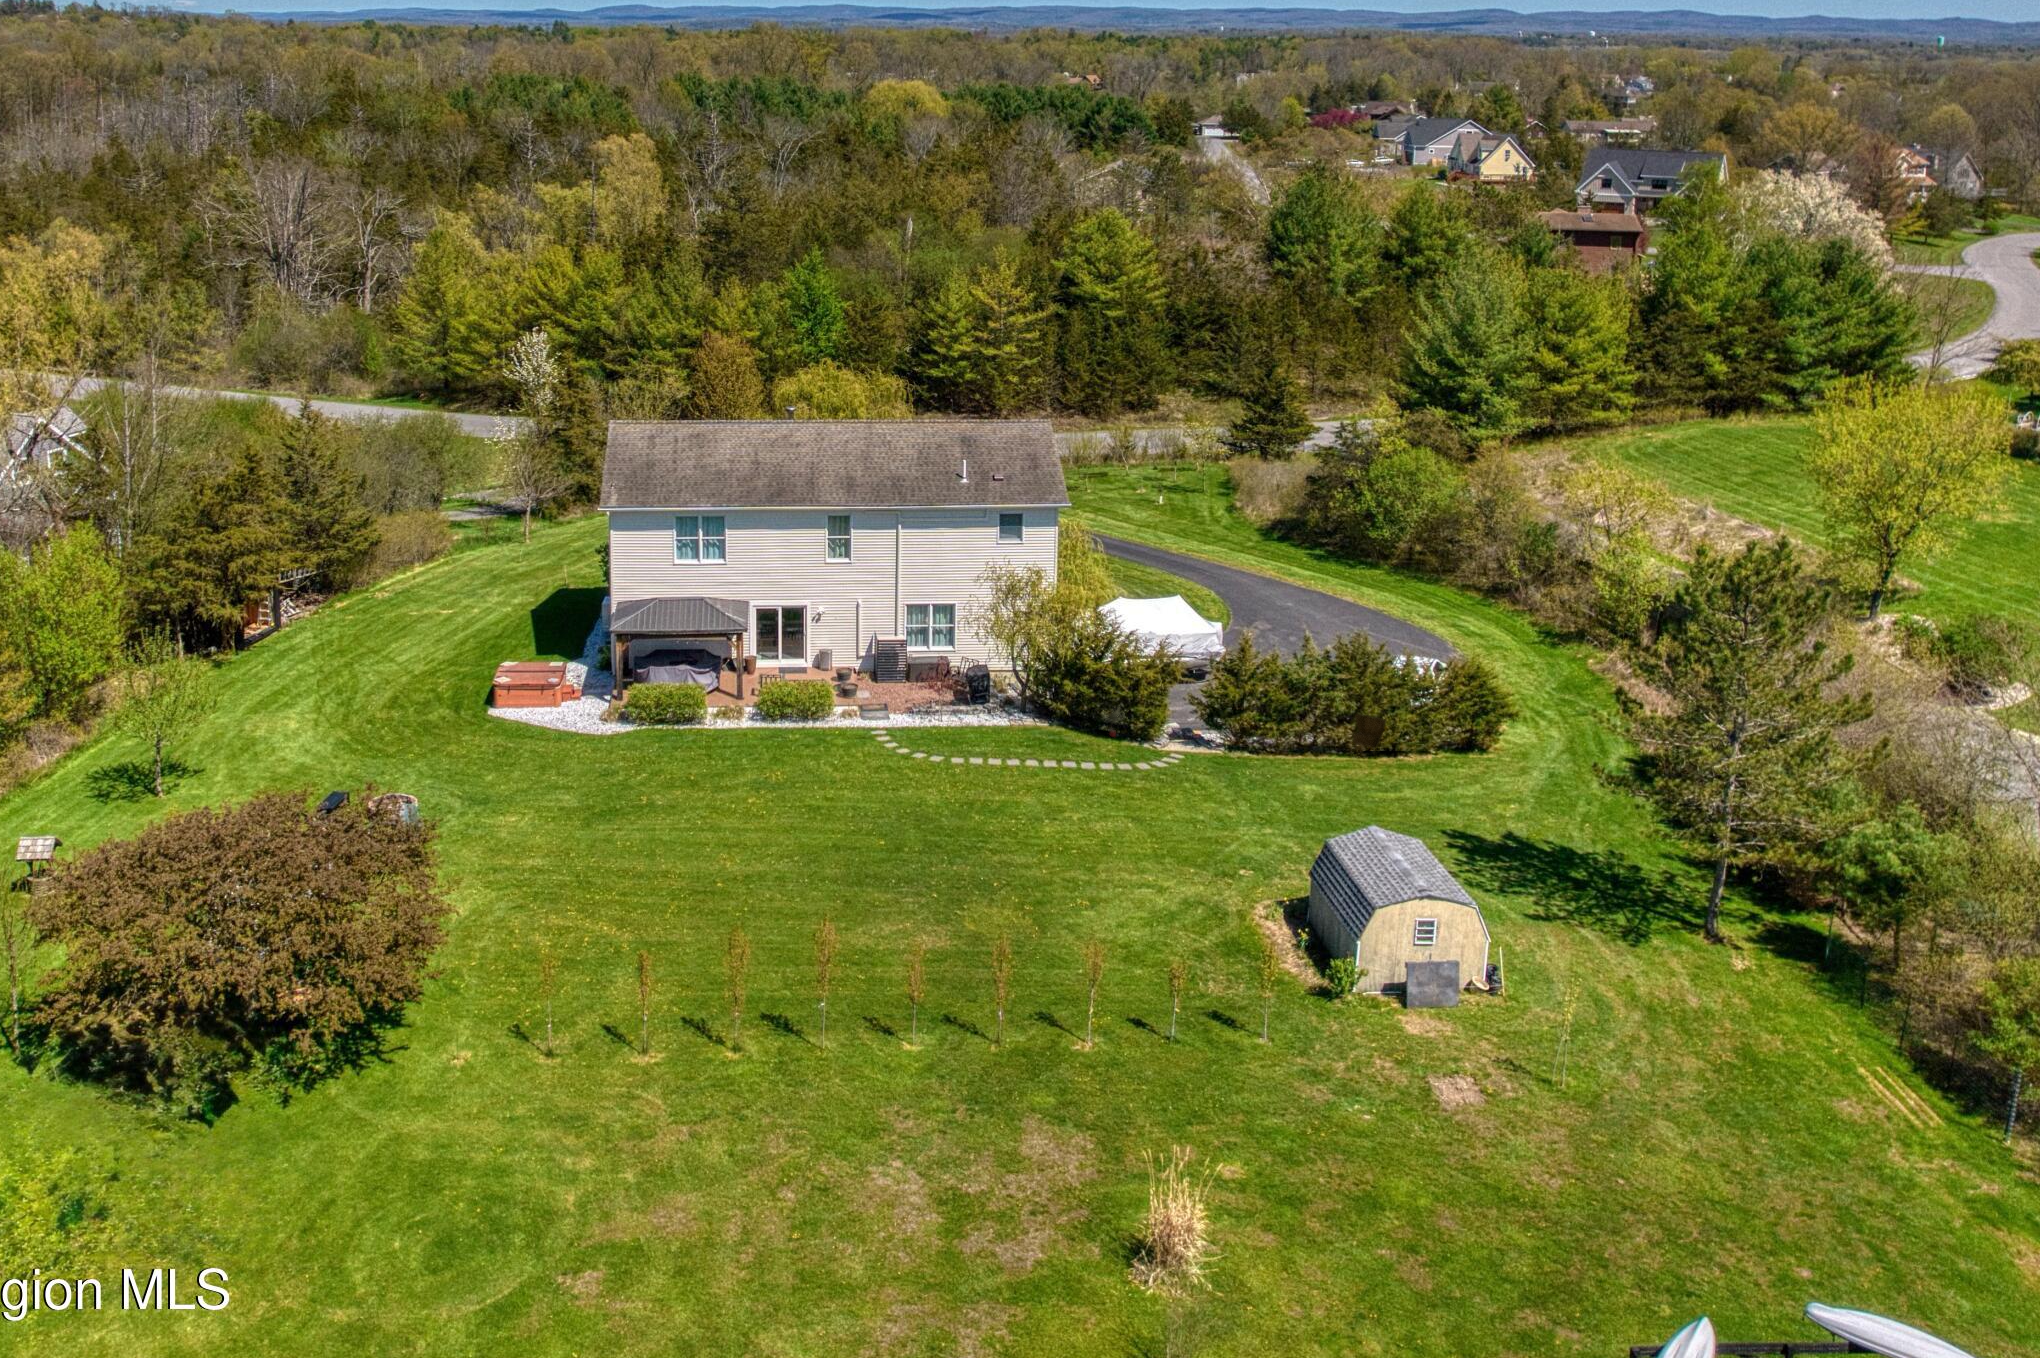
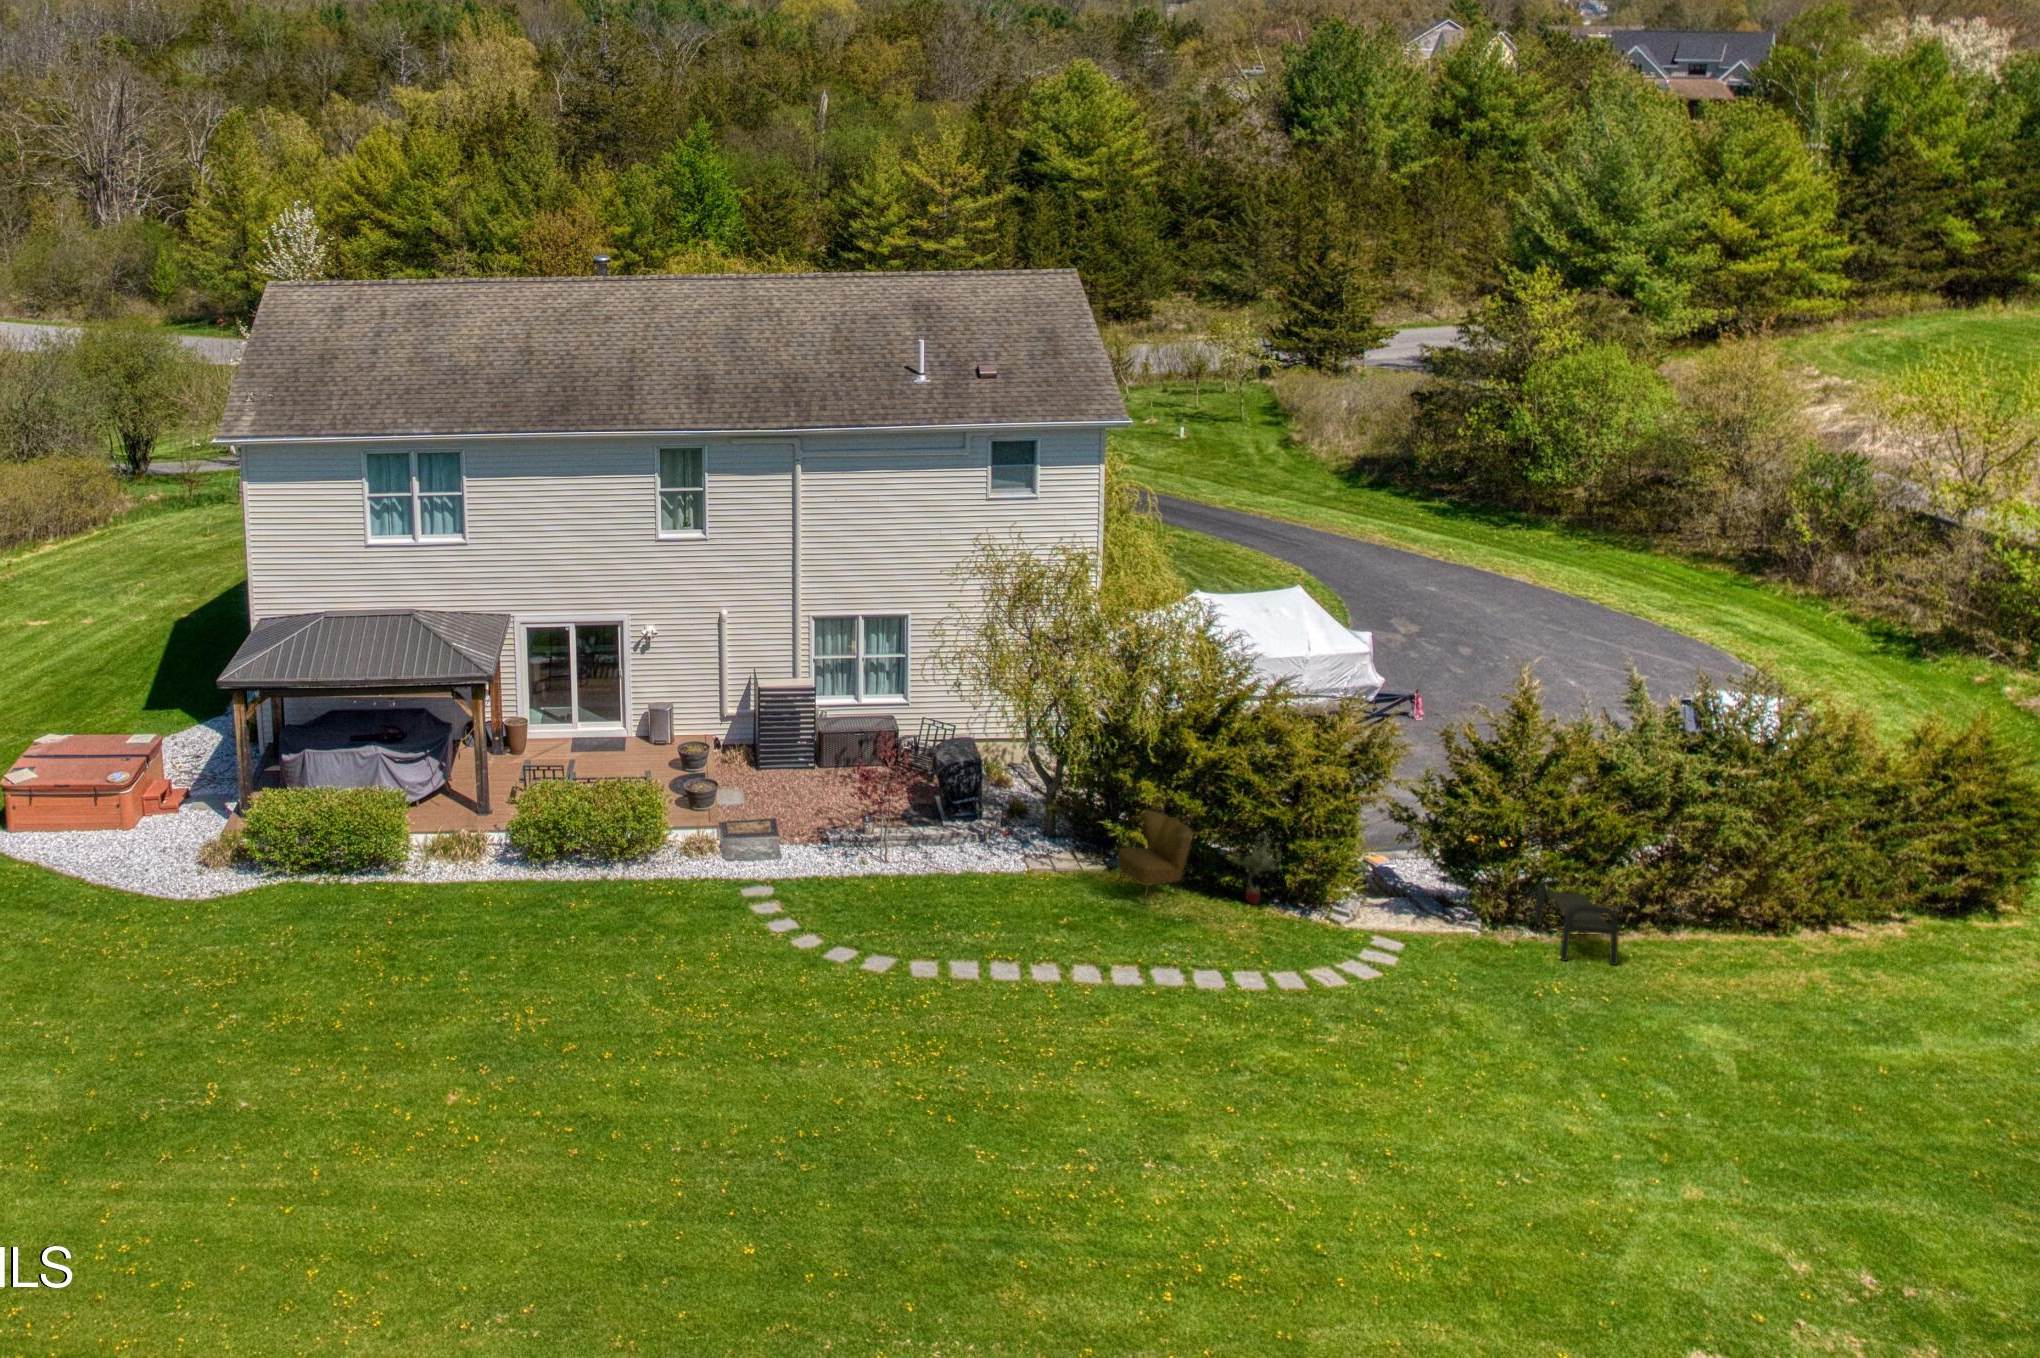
armchair: present [1353,714,1386,750] -> present [1118,810,1193,904]
bench: none [1238,719,1265,758] -> present [1534,884,1618,965]

